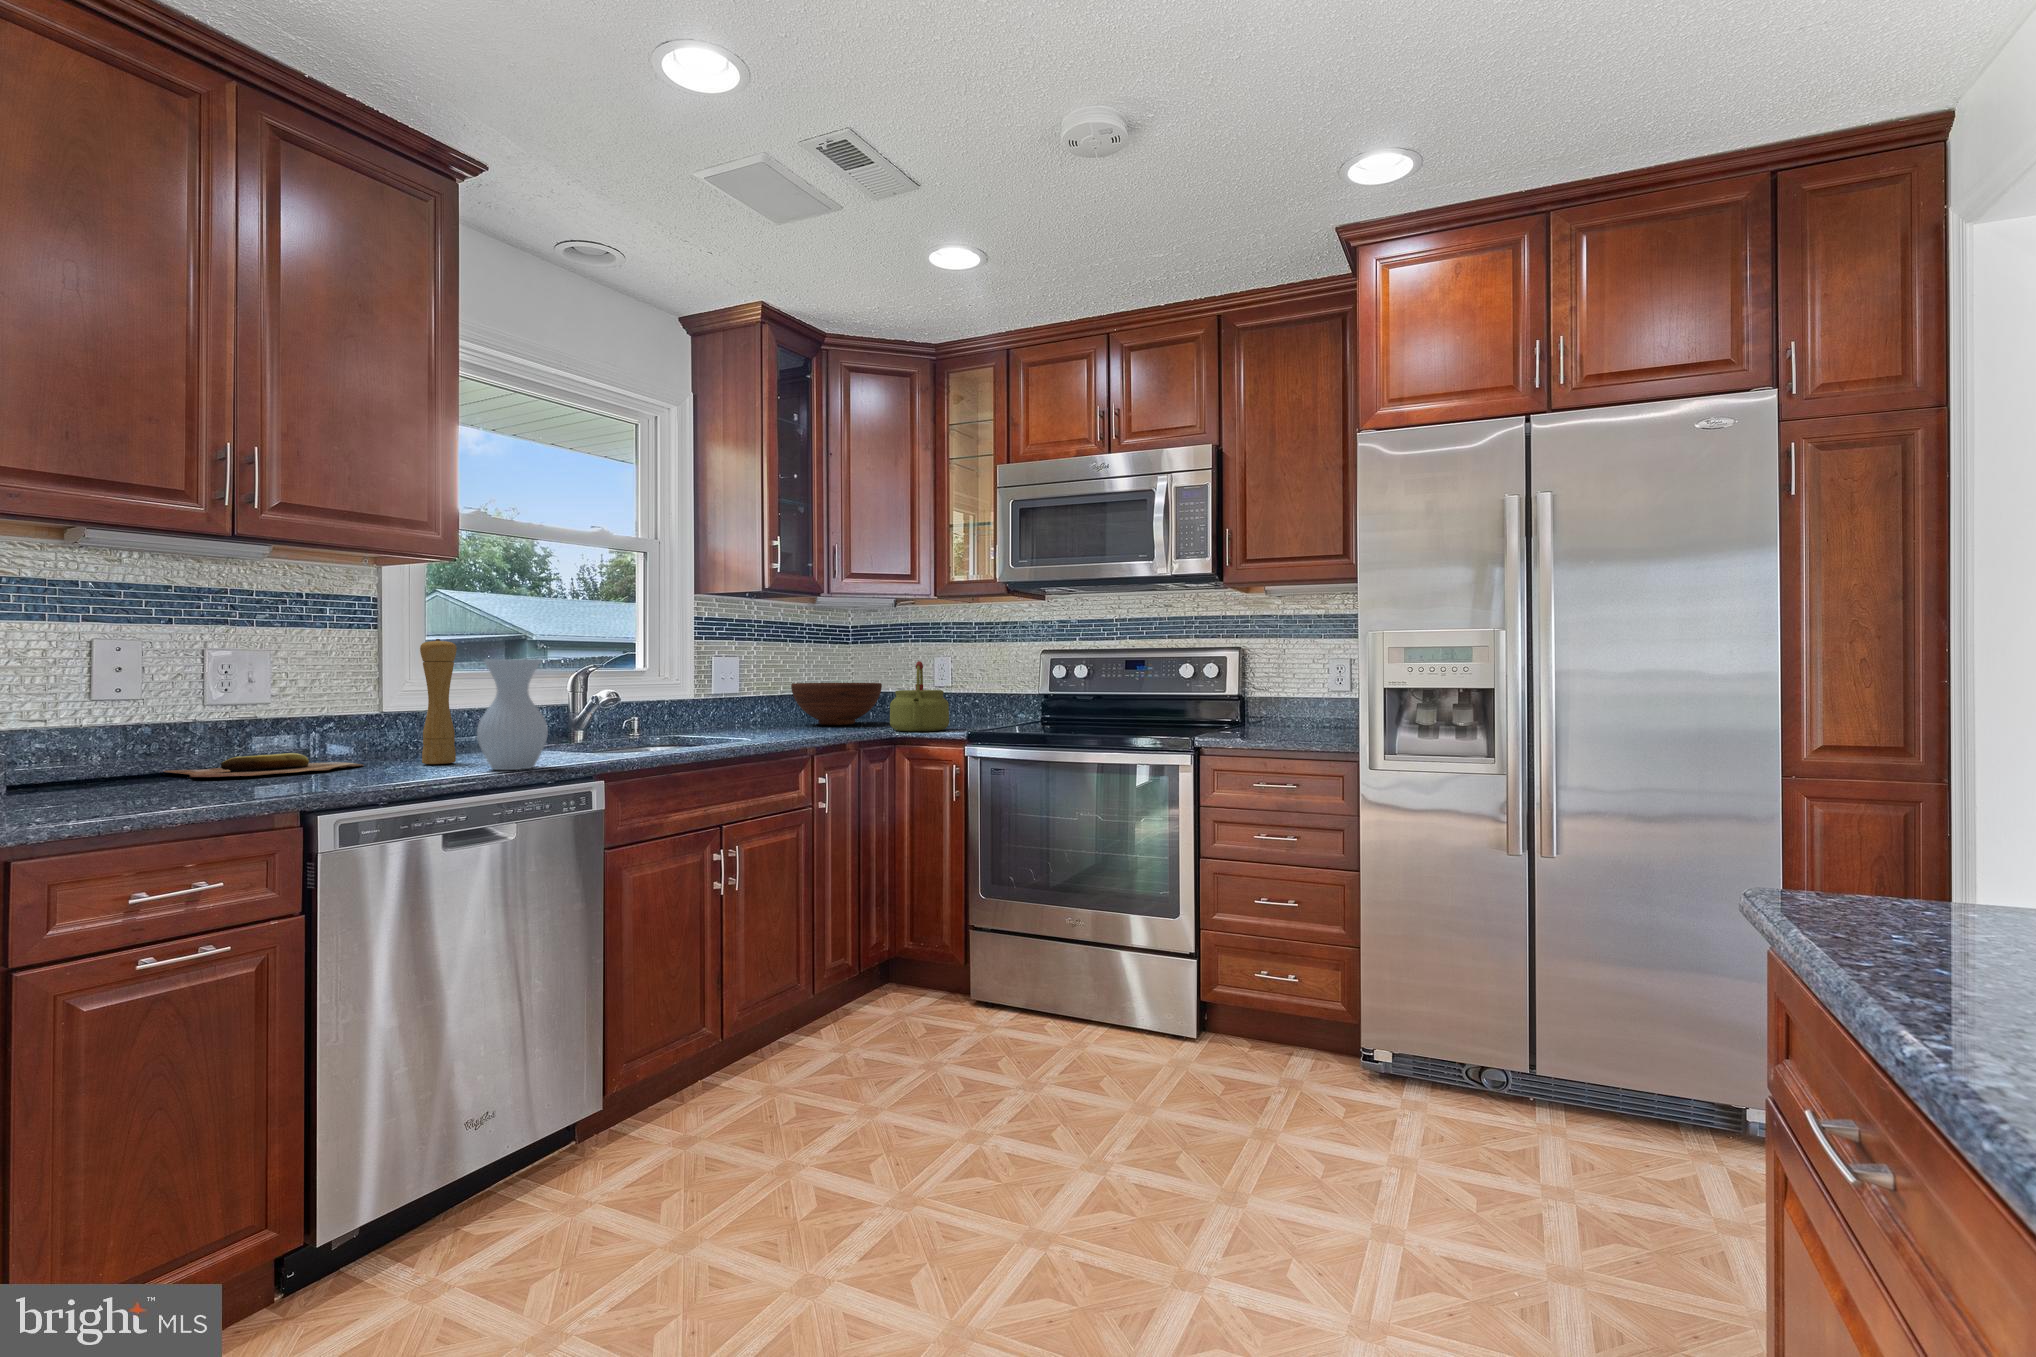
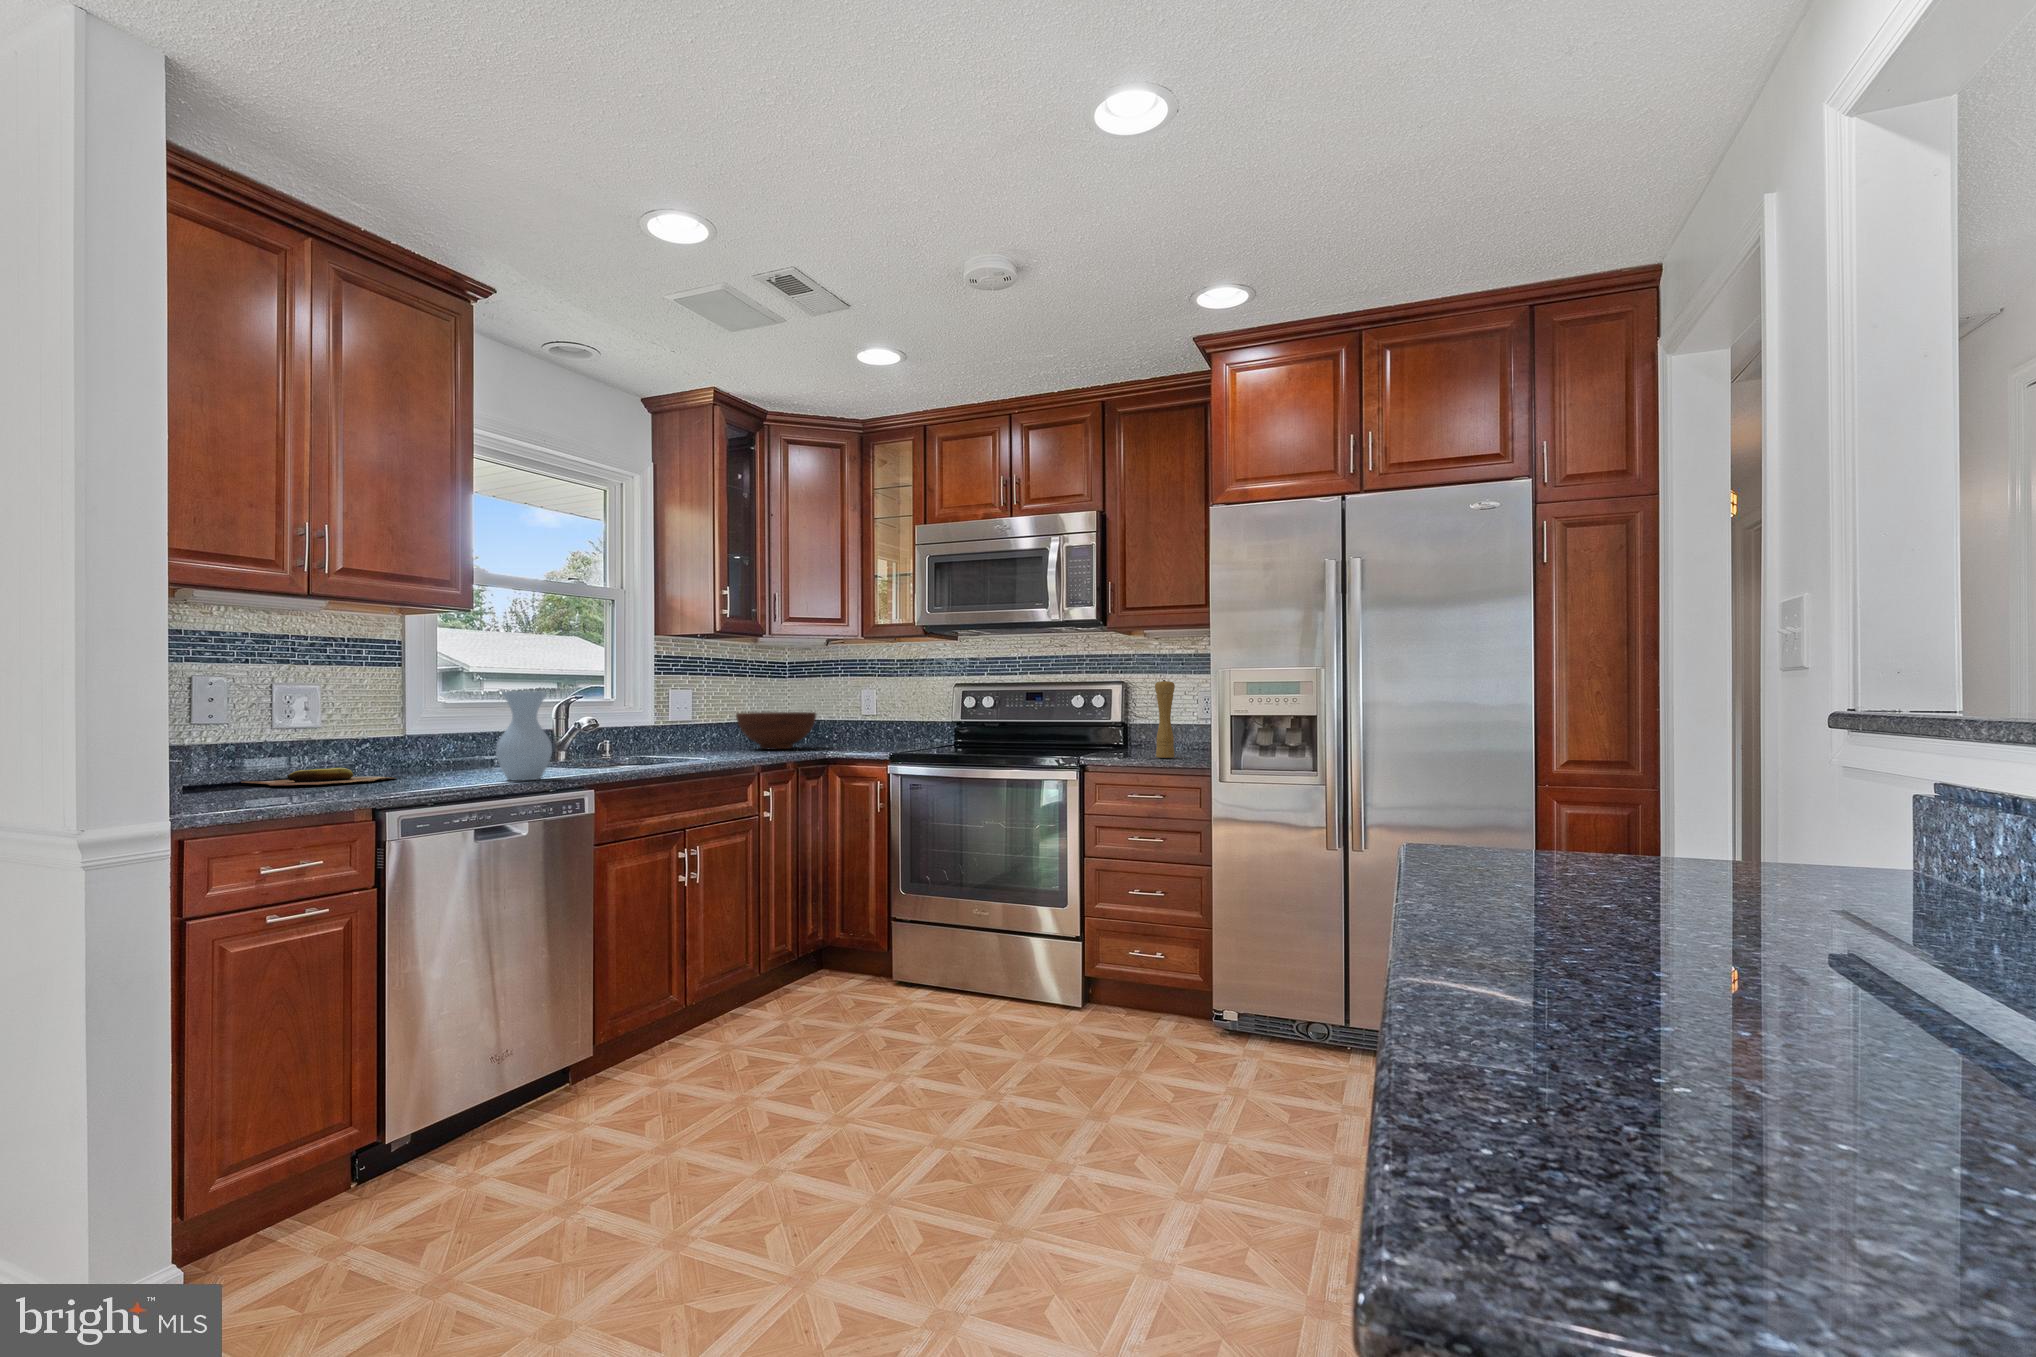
pepper mill: present [420,639,457,764] -> present [1155,680,1175,758]
kettle: present [890,661,949,731] -> none [825,693,876,754]

